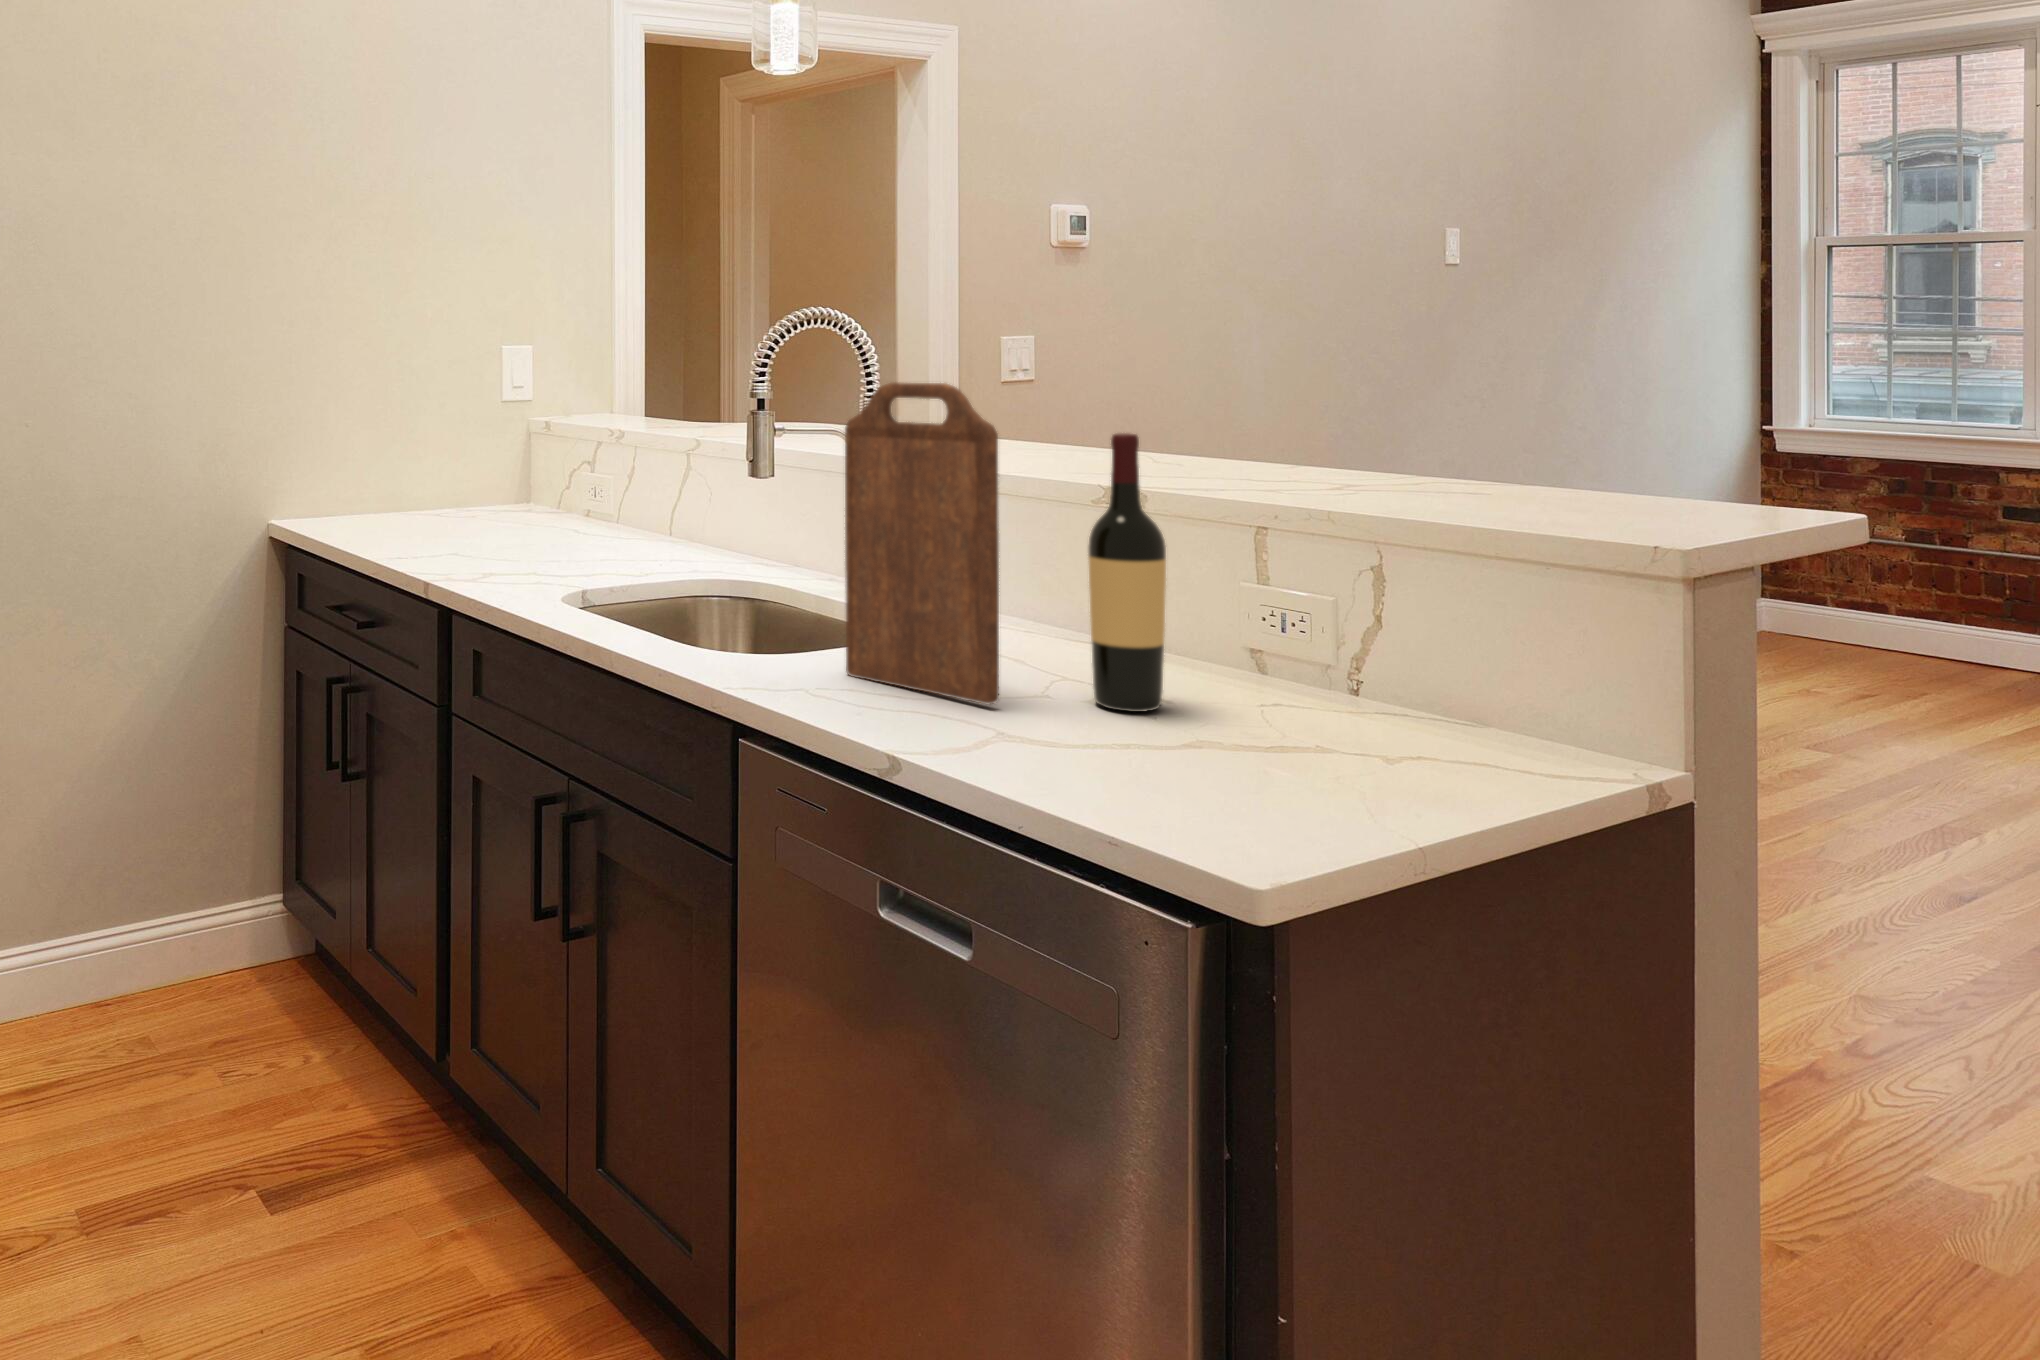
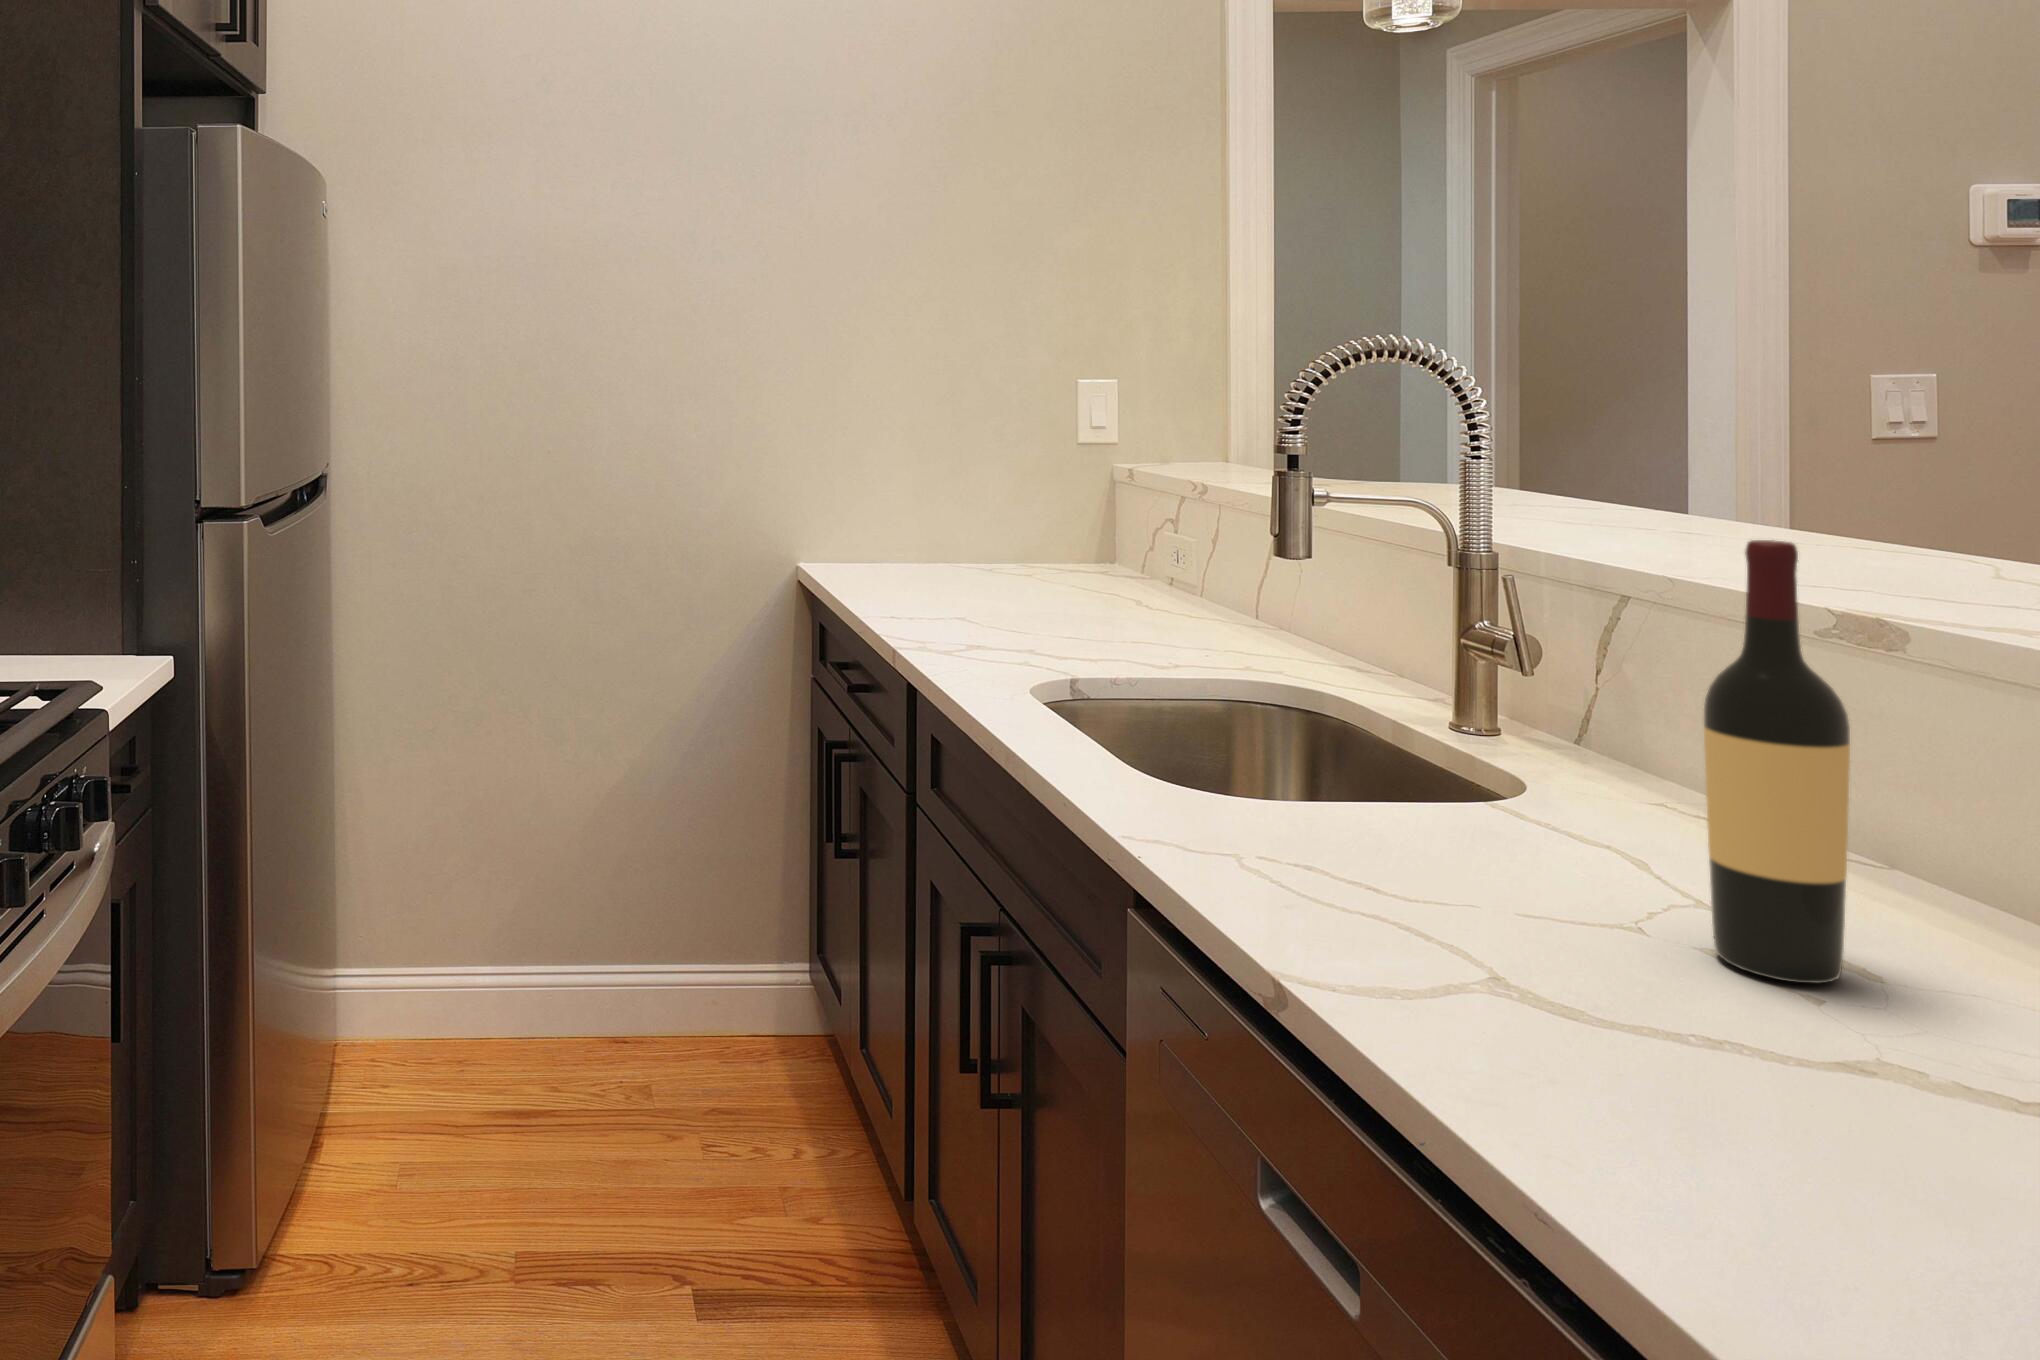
cutting board: present [845,382,999,704] -> none [1326,448,1531,926]

